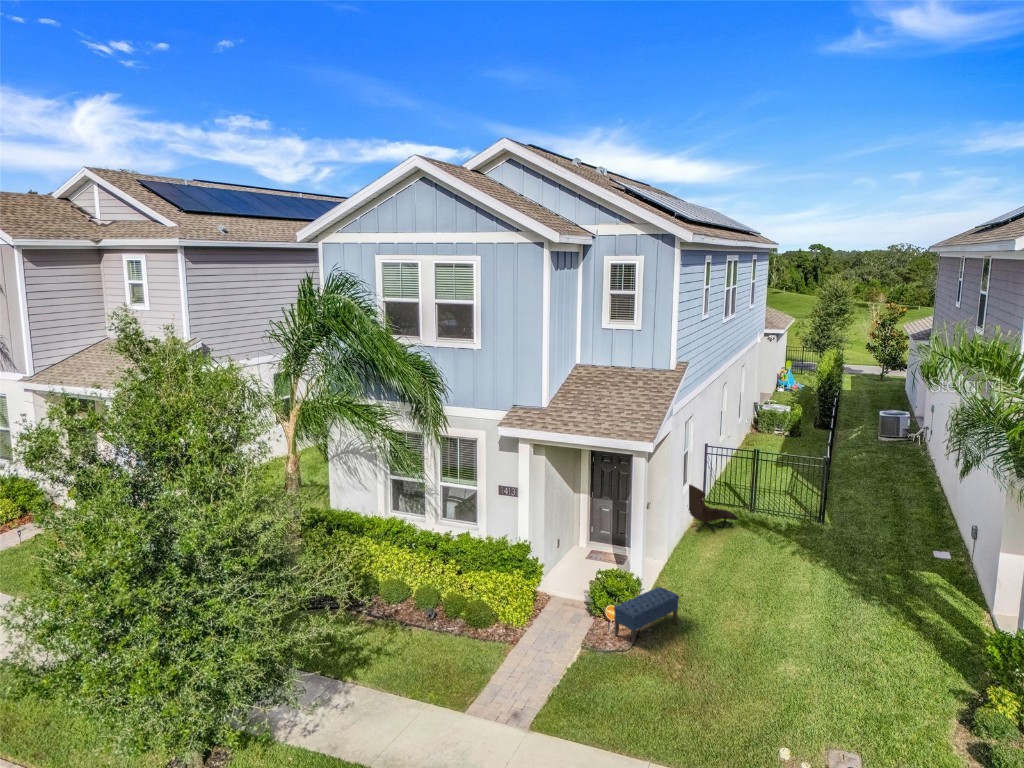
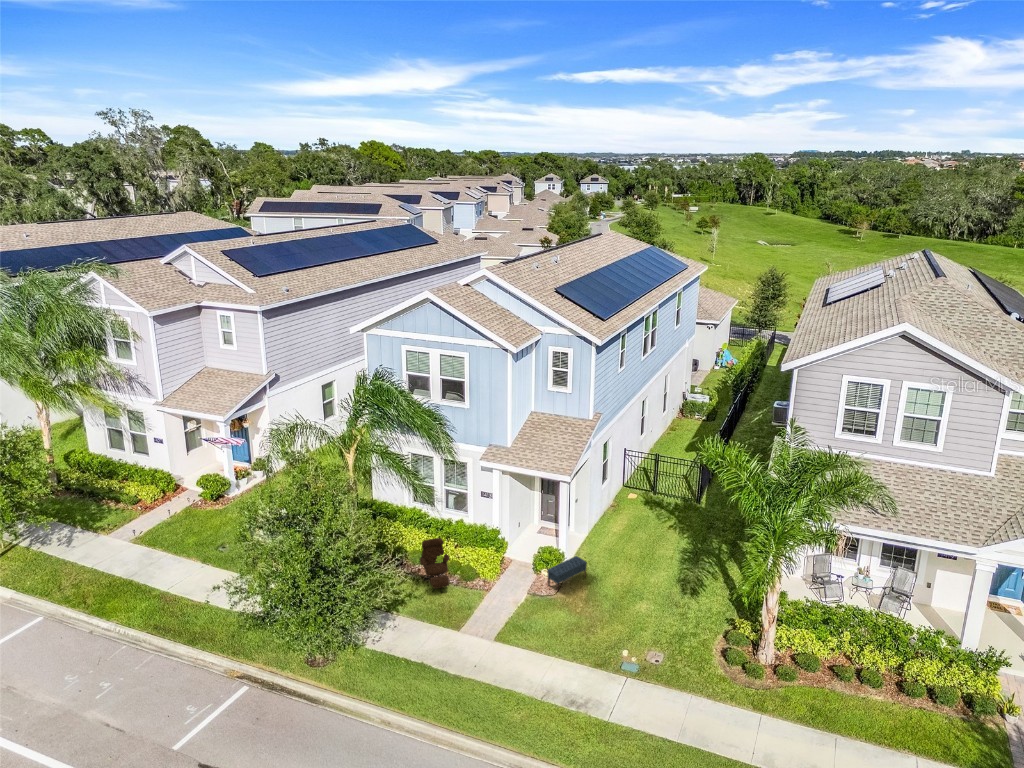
lounge chair: present [689,484,738,533] -> present [420,538,450,592]

